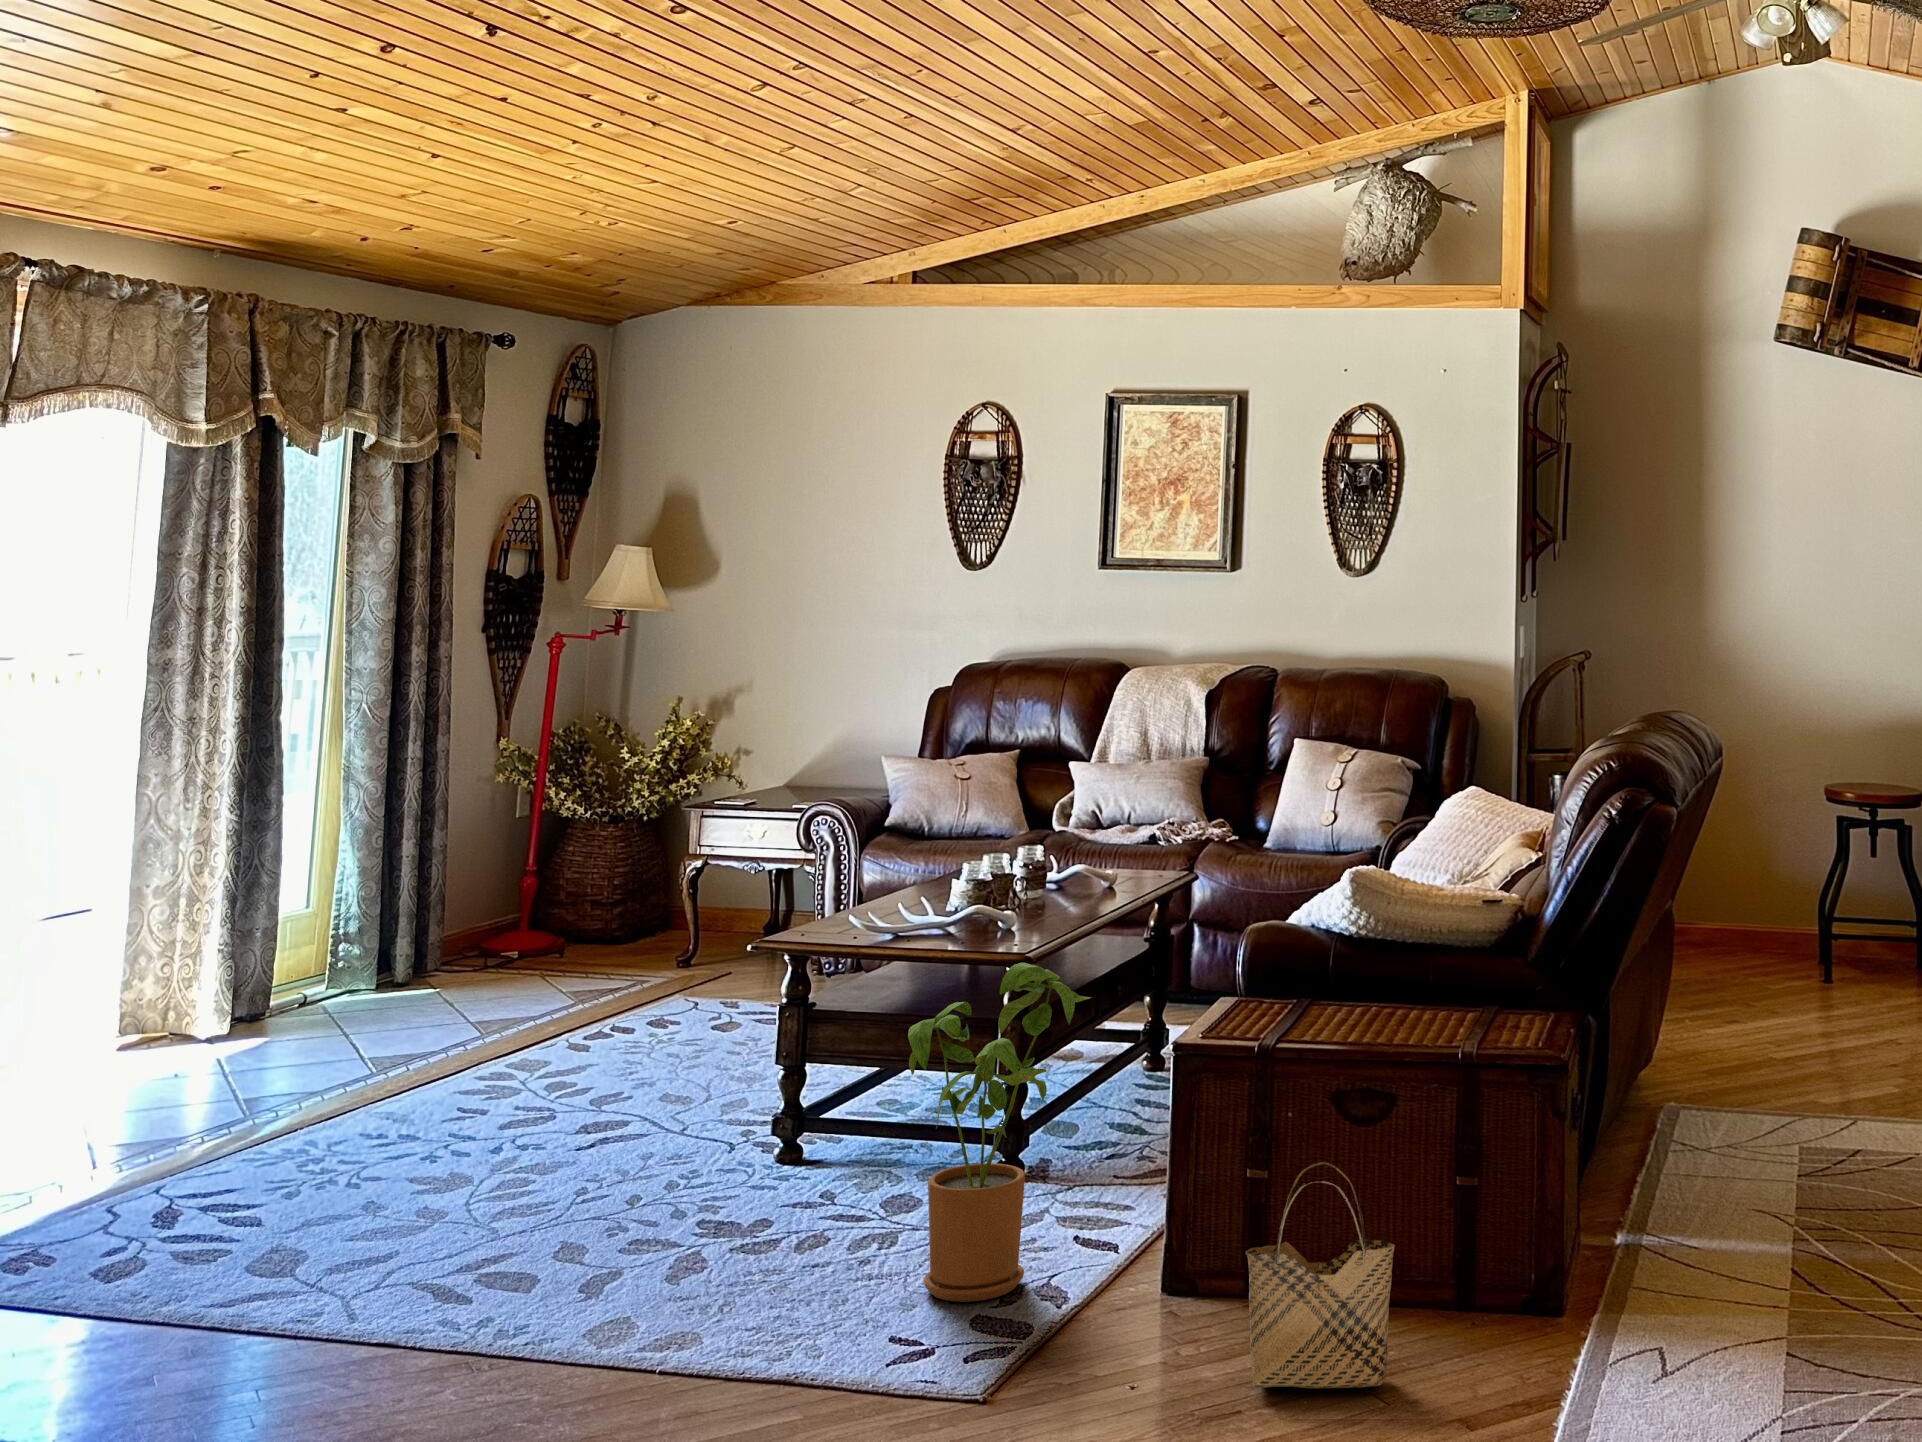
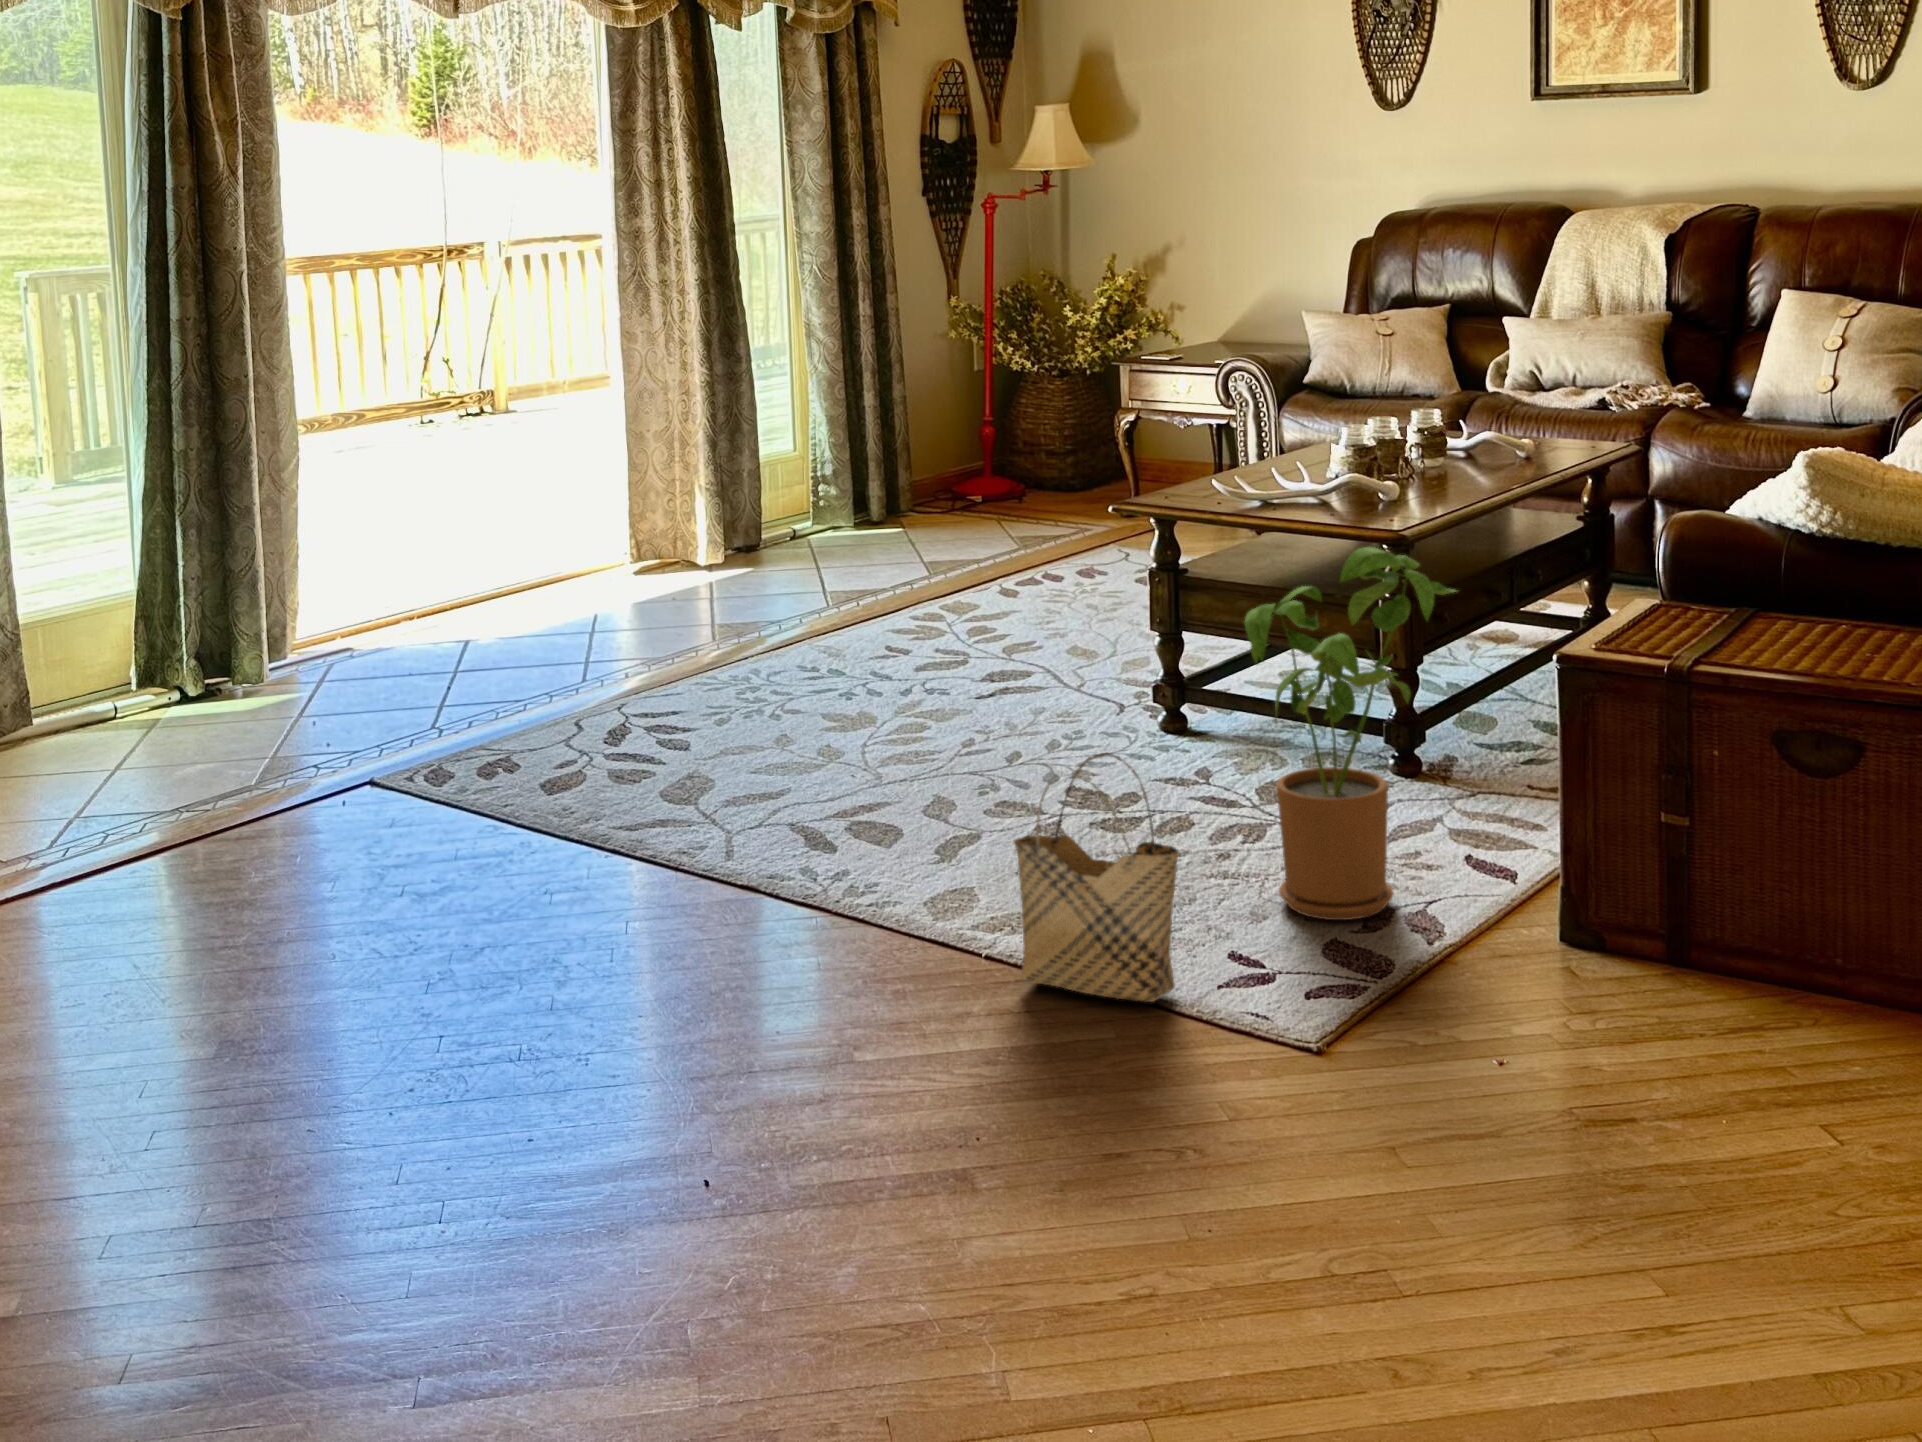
woven basket: present [1245,1162,1395,1389] -> present [1013,753,1179,1002]

